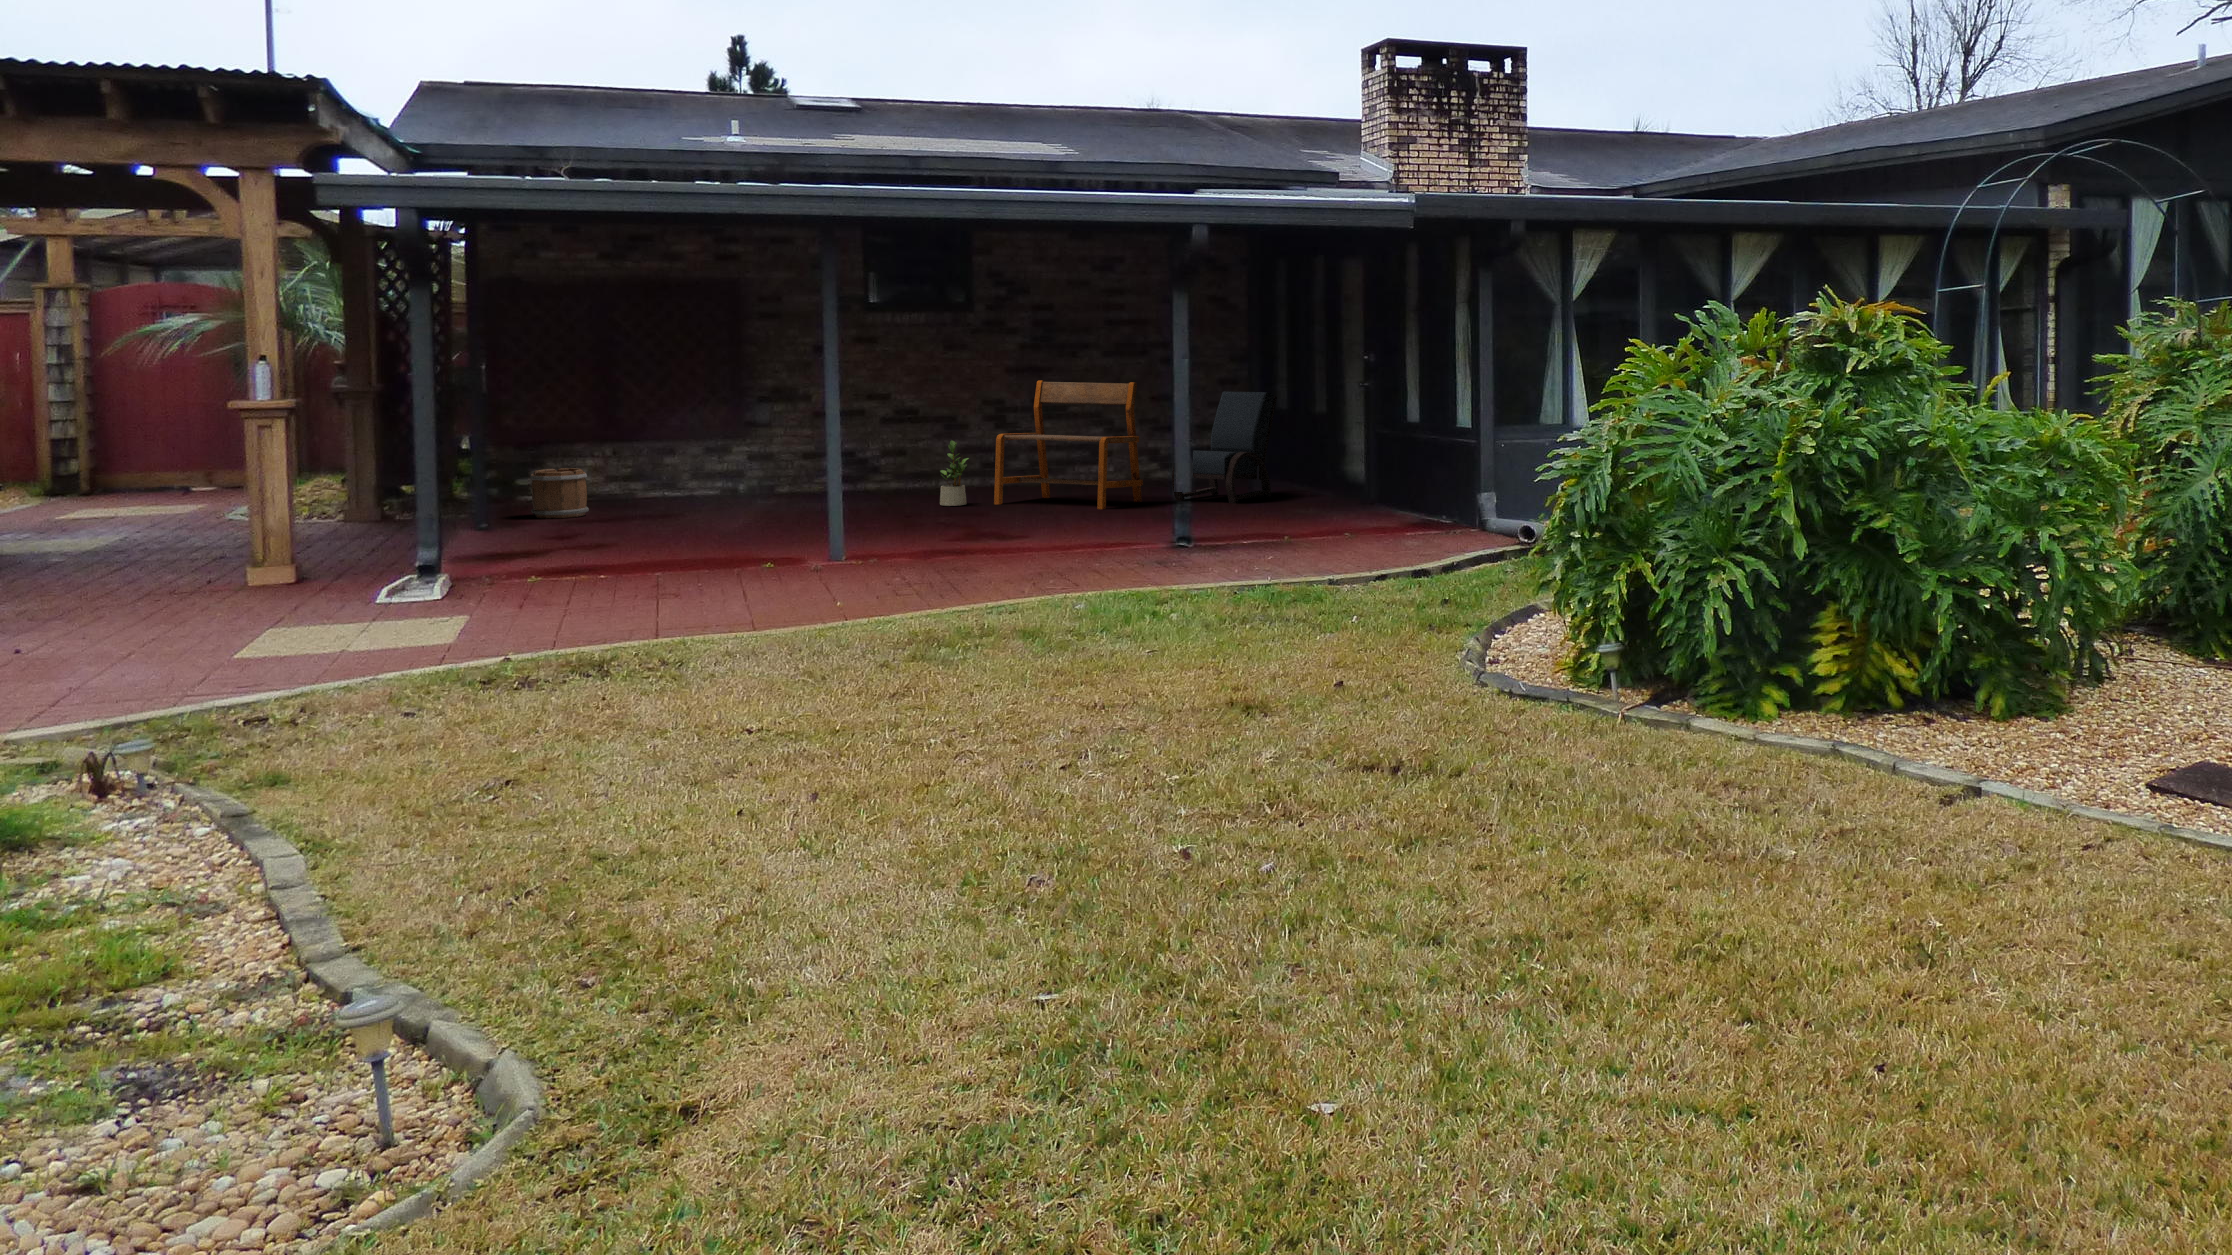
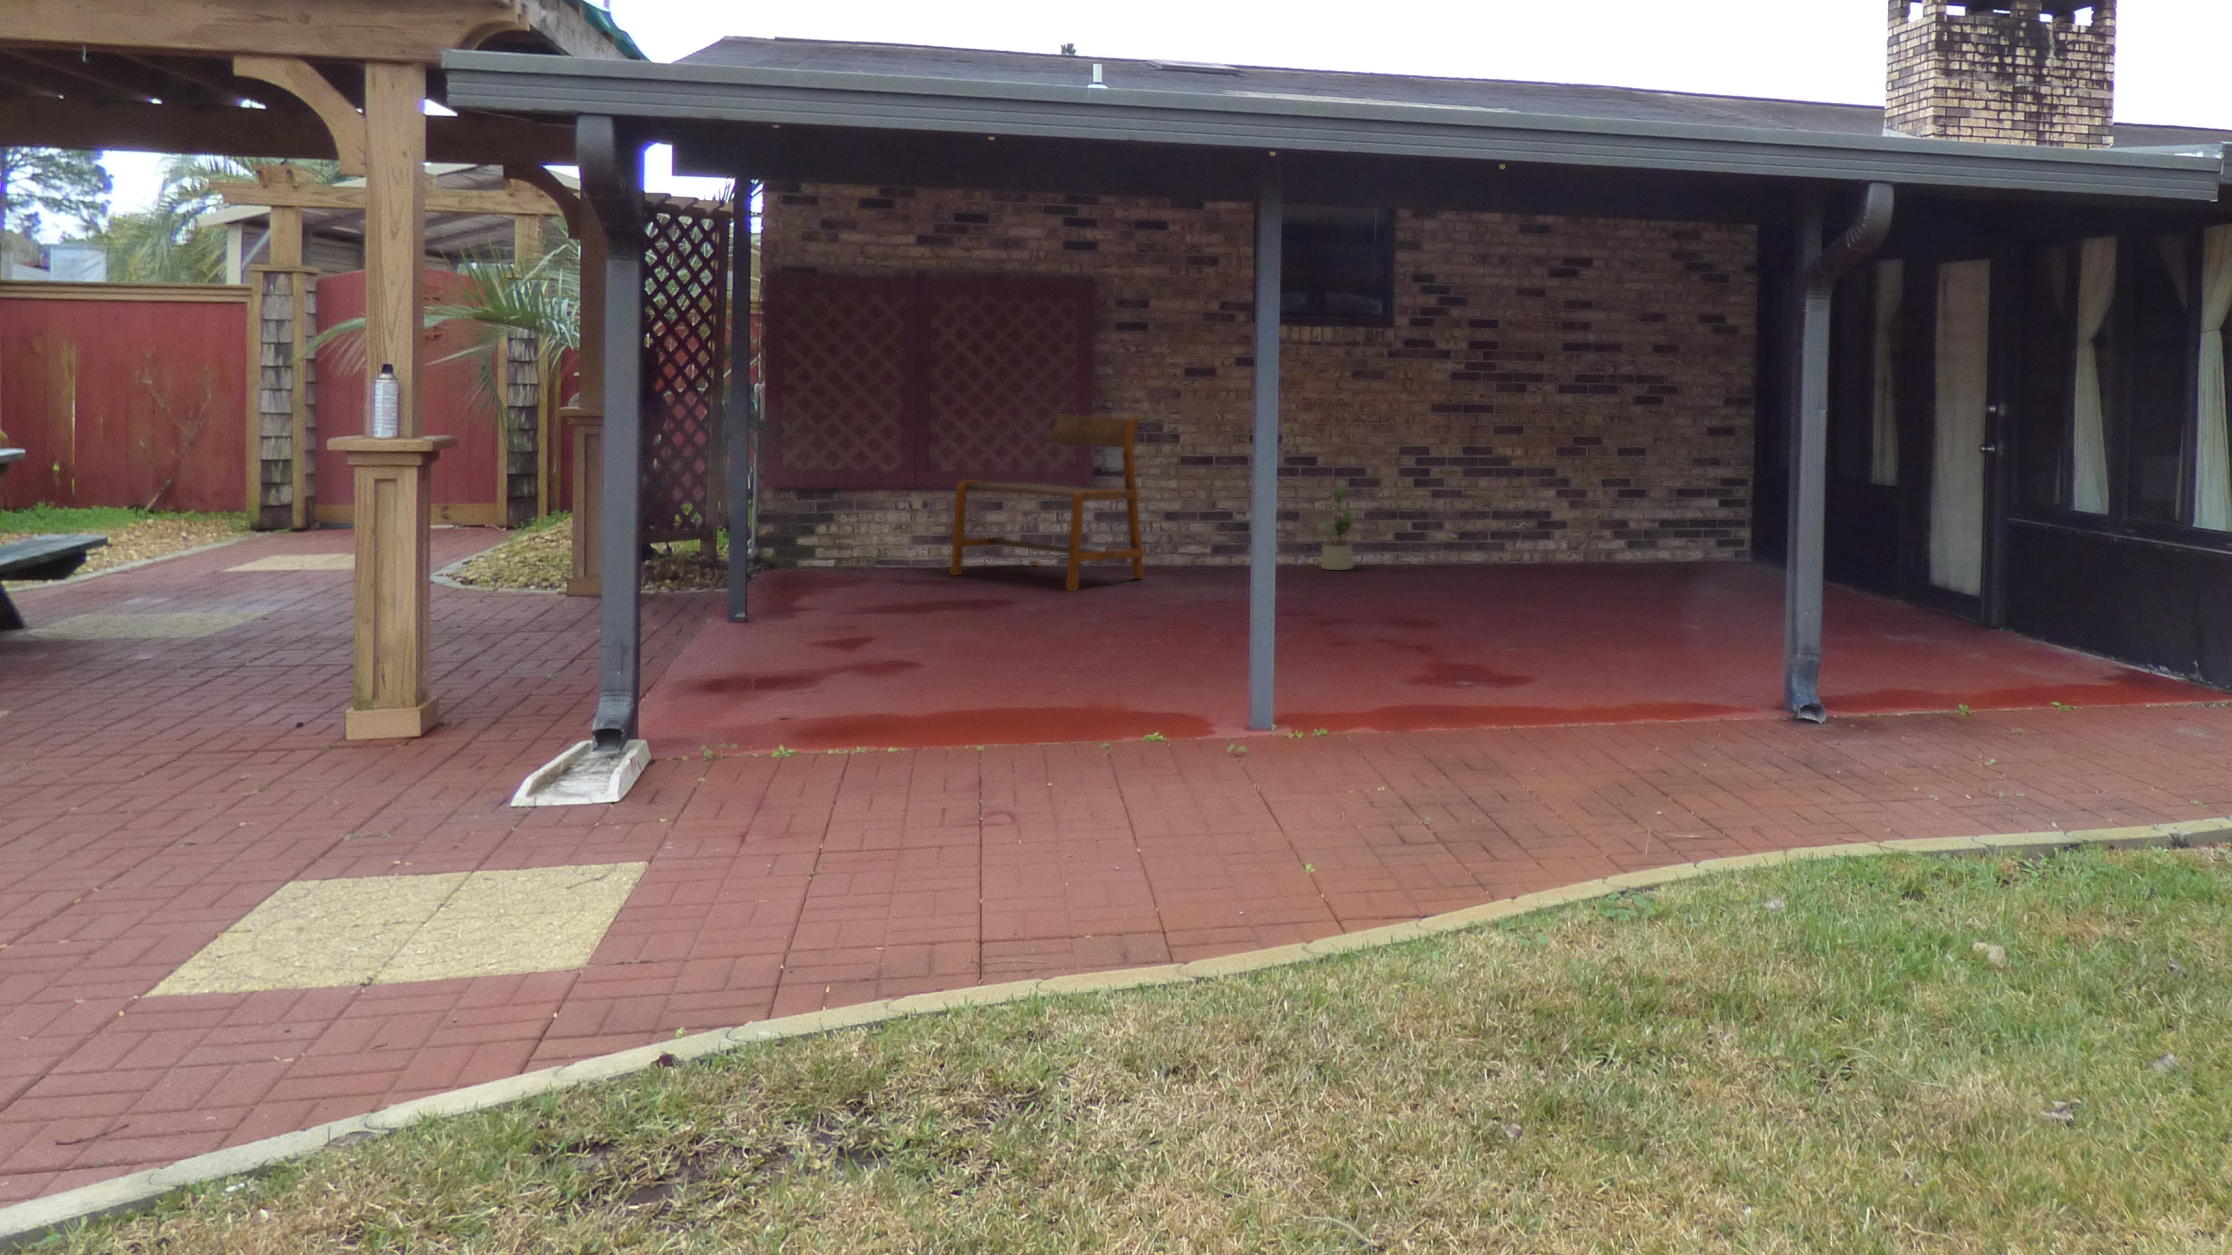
bench: present [994,381,1143,509] -> present [950,414,1144,591]
lounge chair: present [1172,392,1277,503] -> none [1605,432,1726,575]
bucket: present [530,468,589,519] -> none [813,514,886,580]

